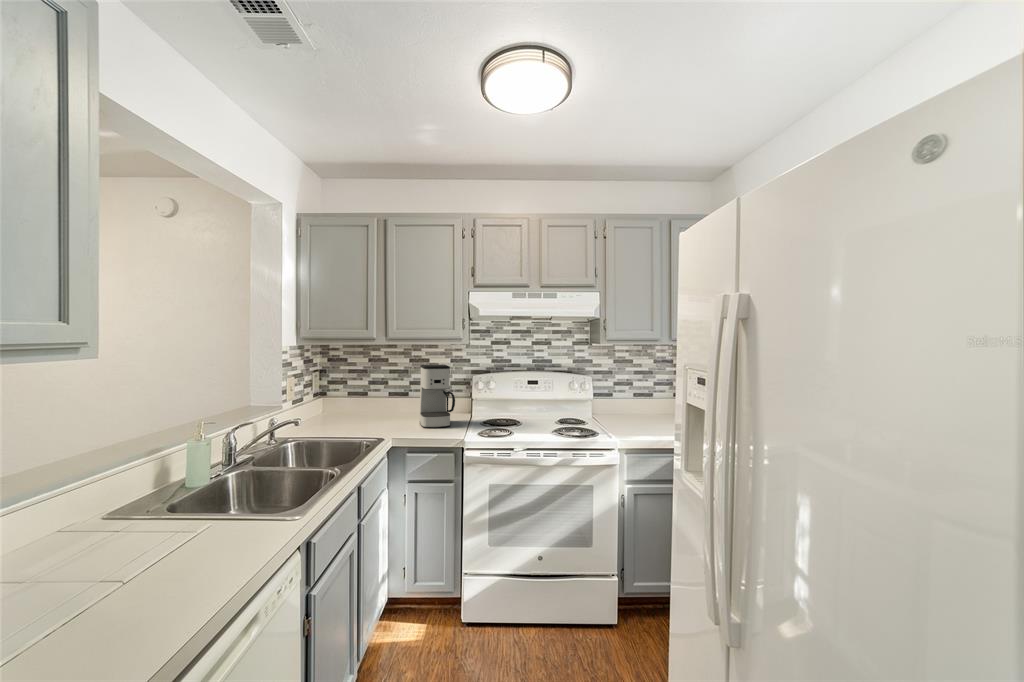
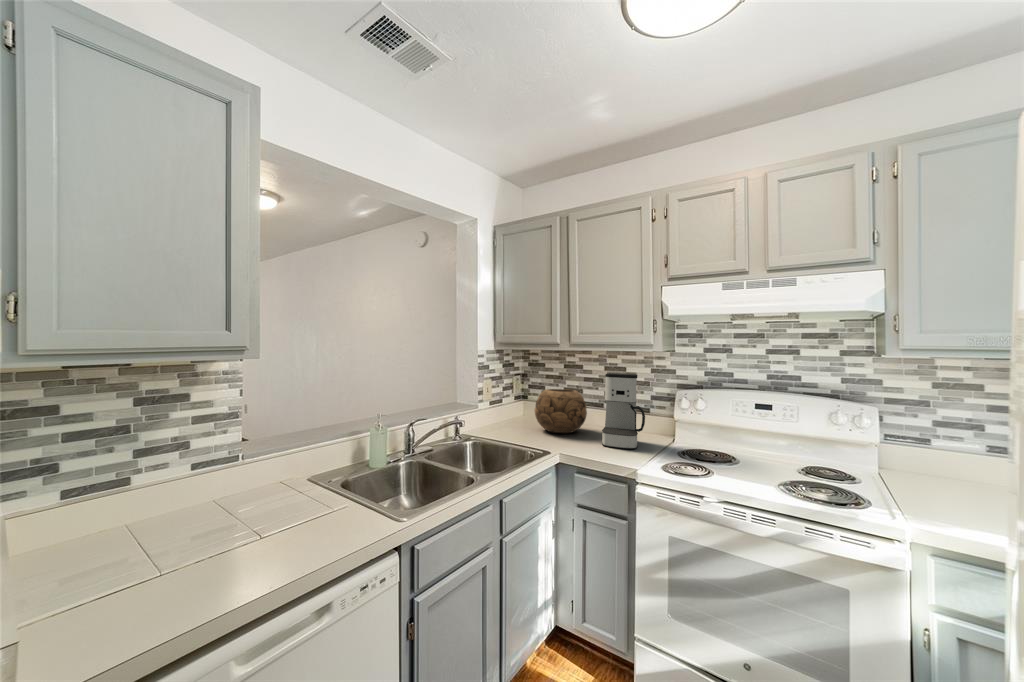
decorative bowl: none [349,382,400,424] -> present [535,389,587,433]

